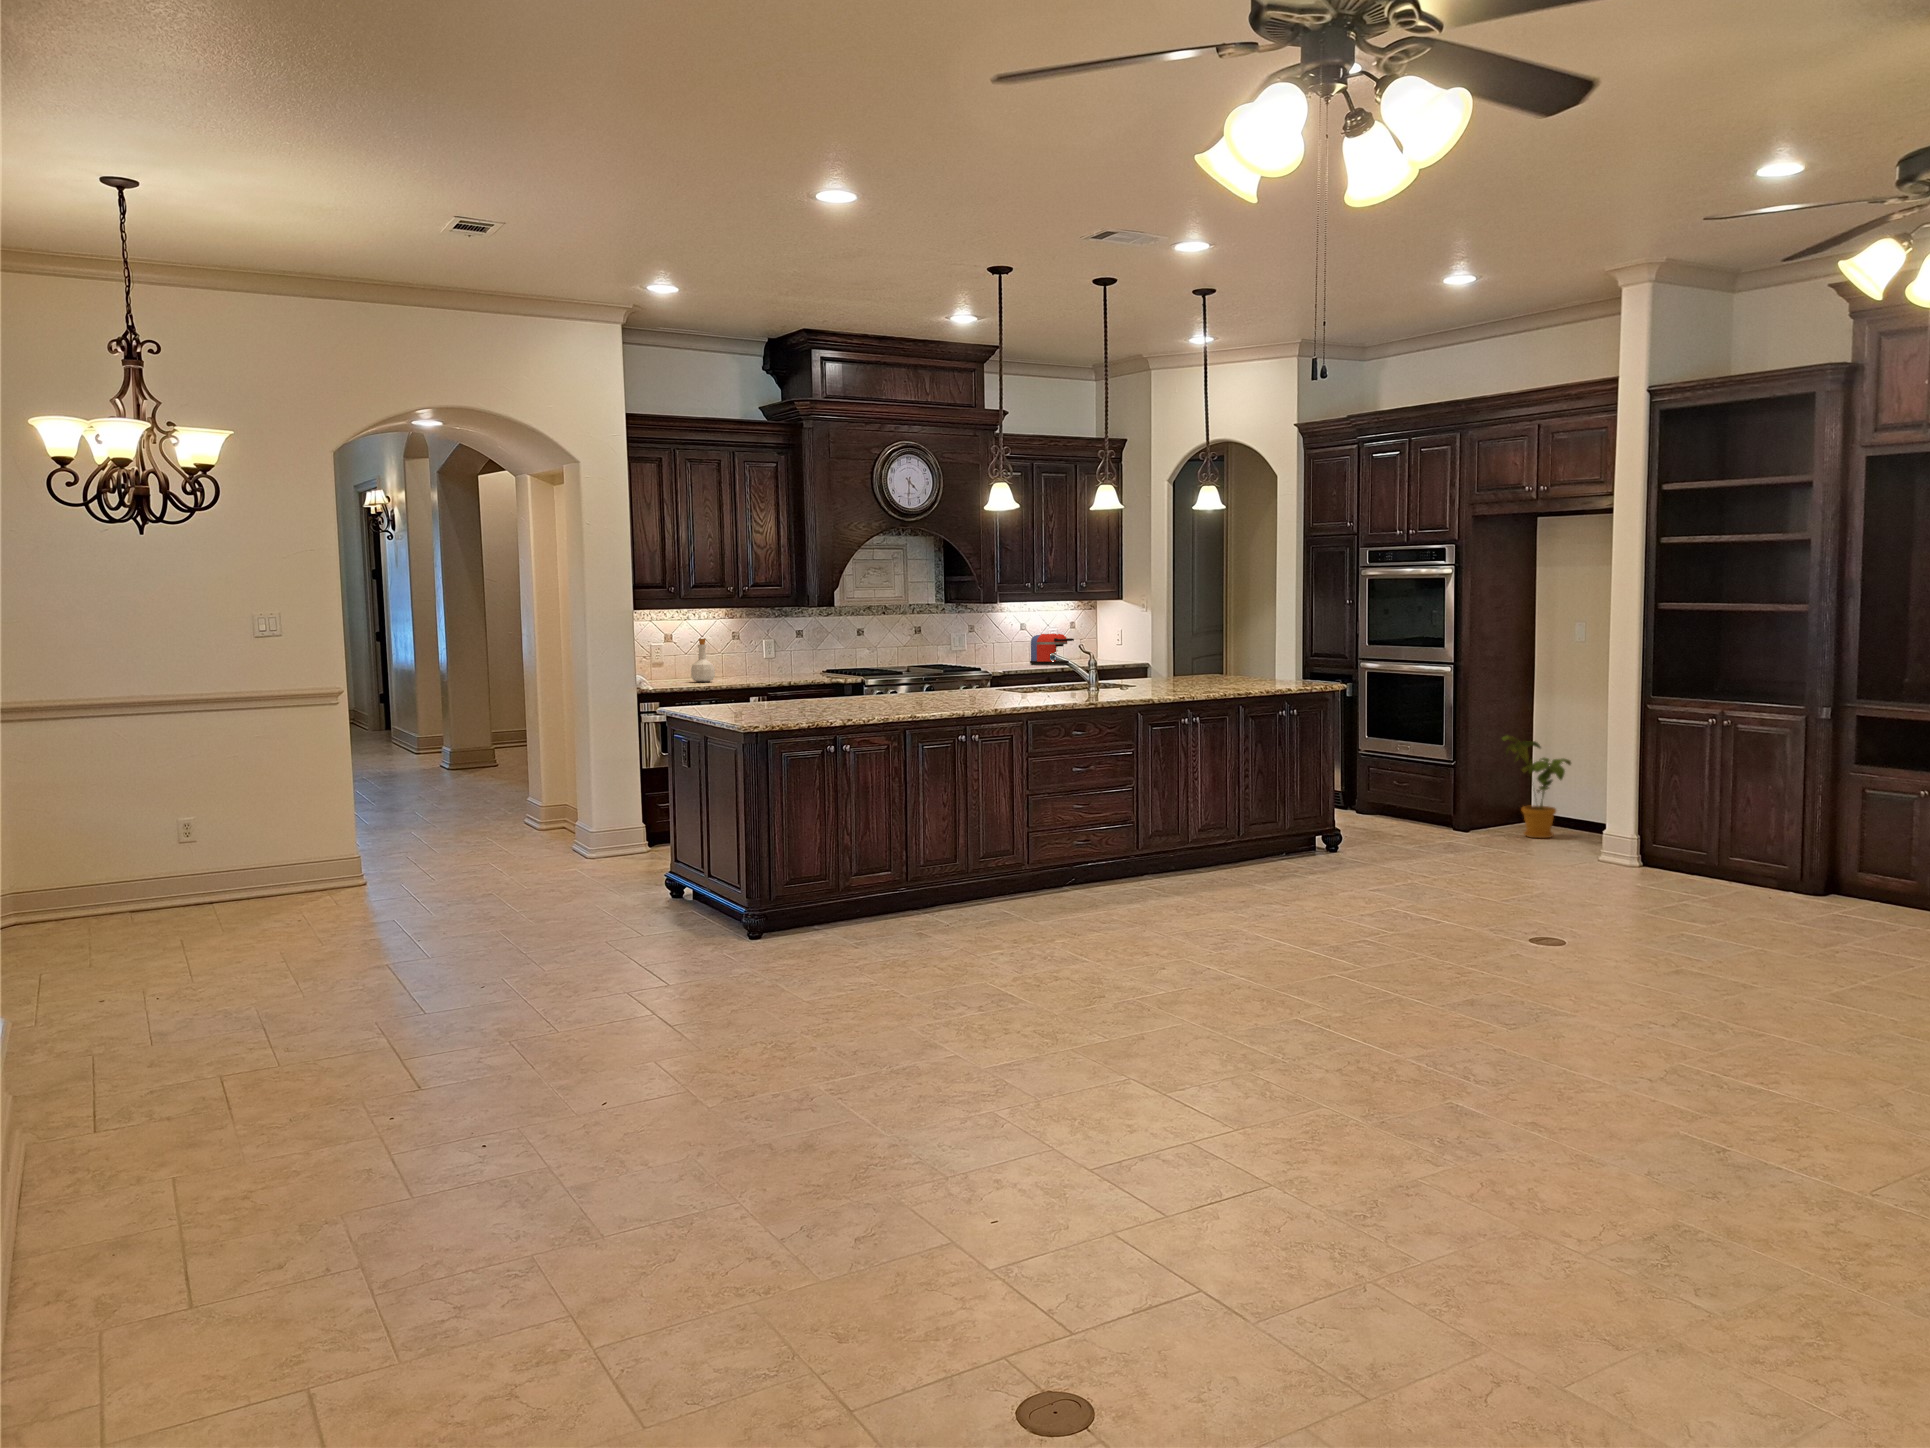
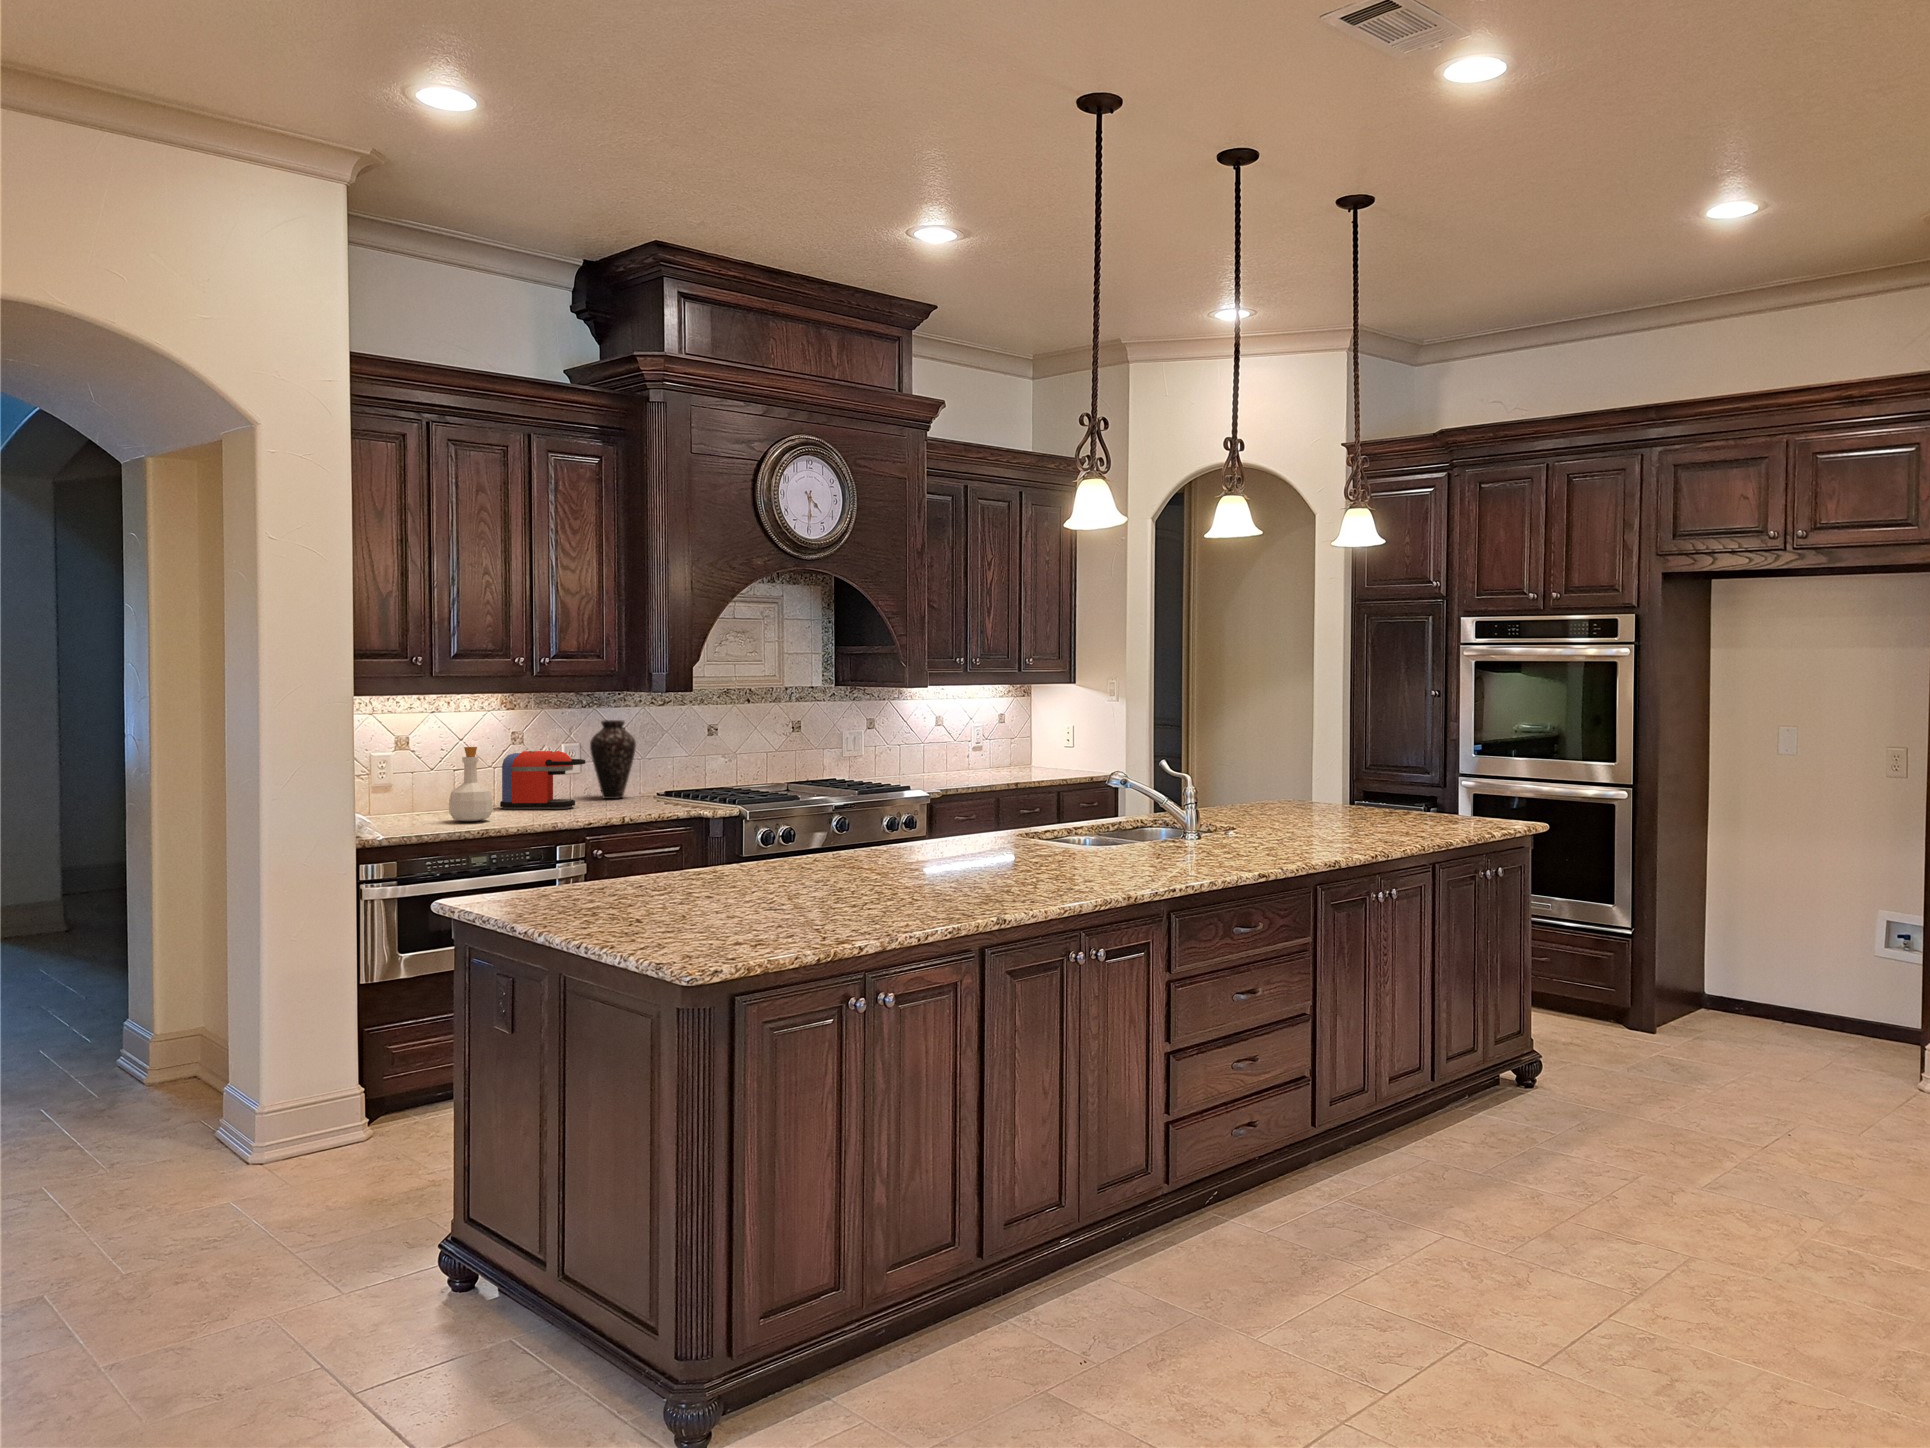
vase: none [778,625,806,674] -> present [590,720,636,799]
coffee maker: present [1030,634,1074,665] -> present [500,751,585,809]
house plant: present [1502,736,1571,838] -> none [1699,889,1797,1039]

